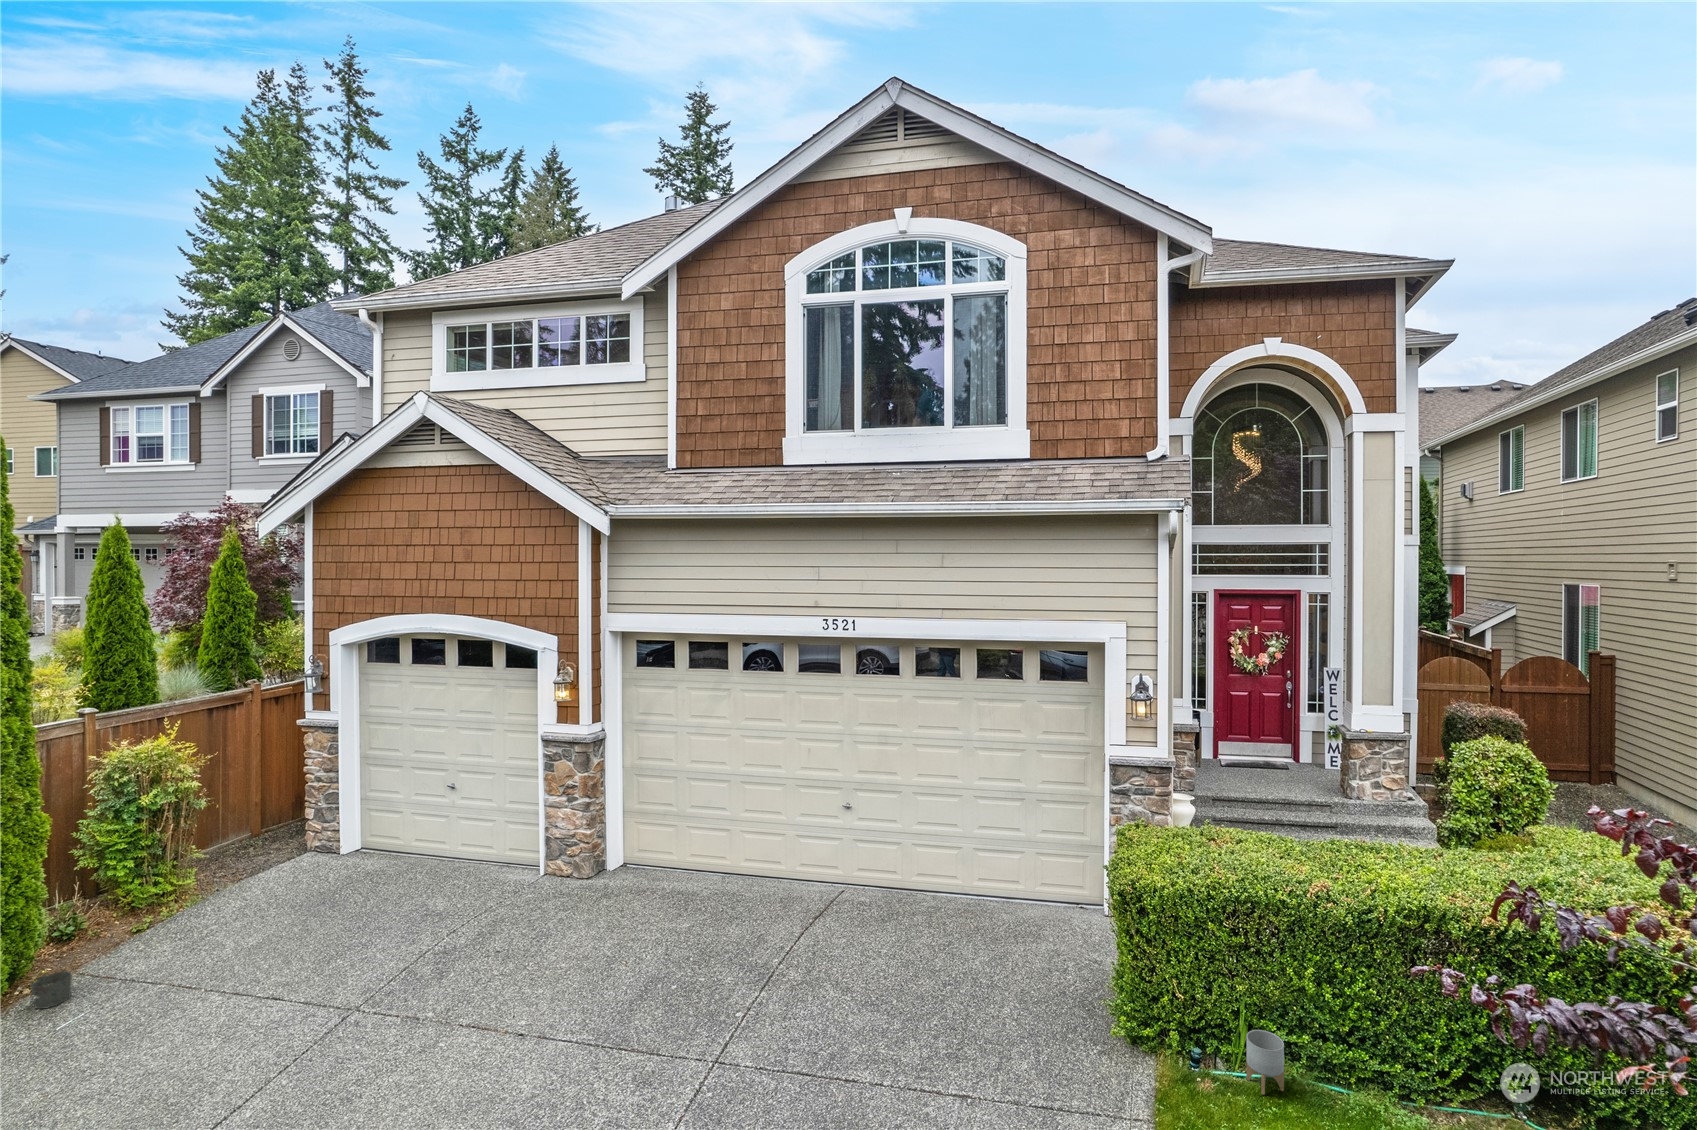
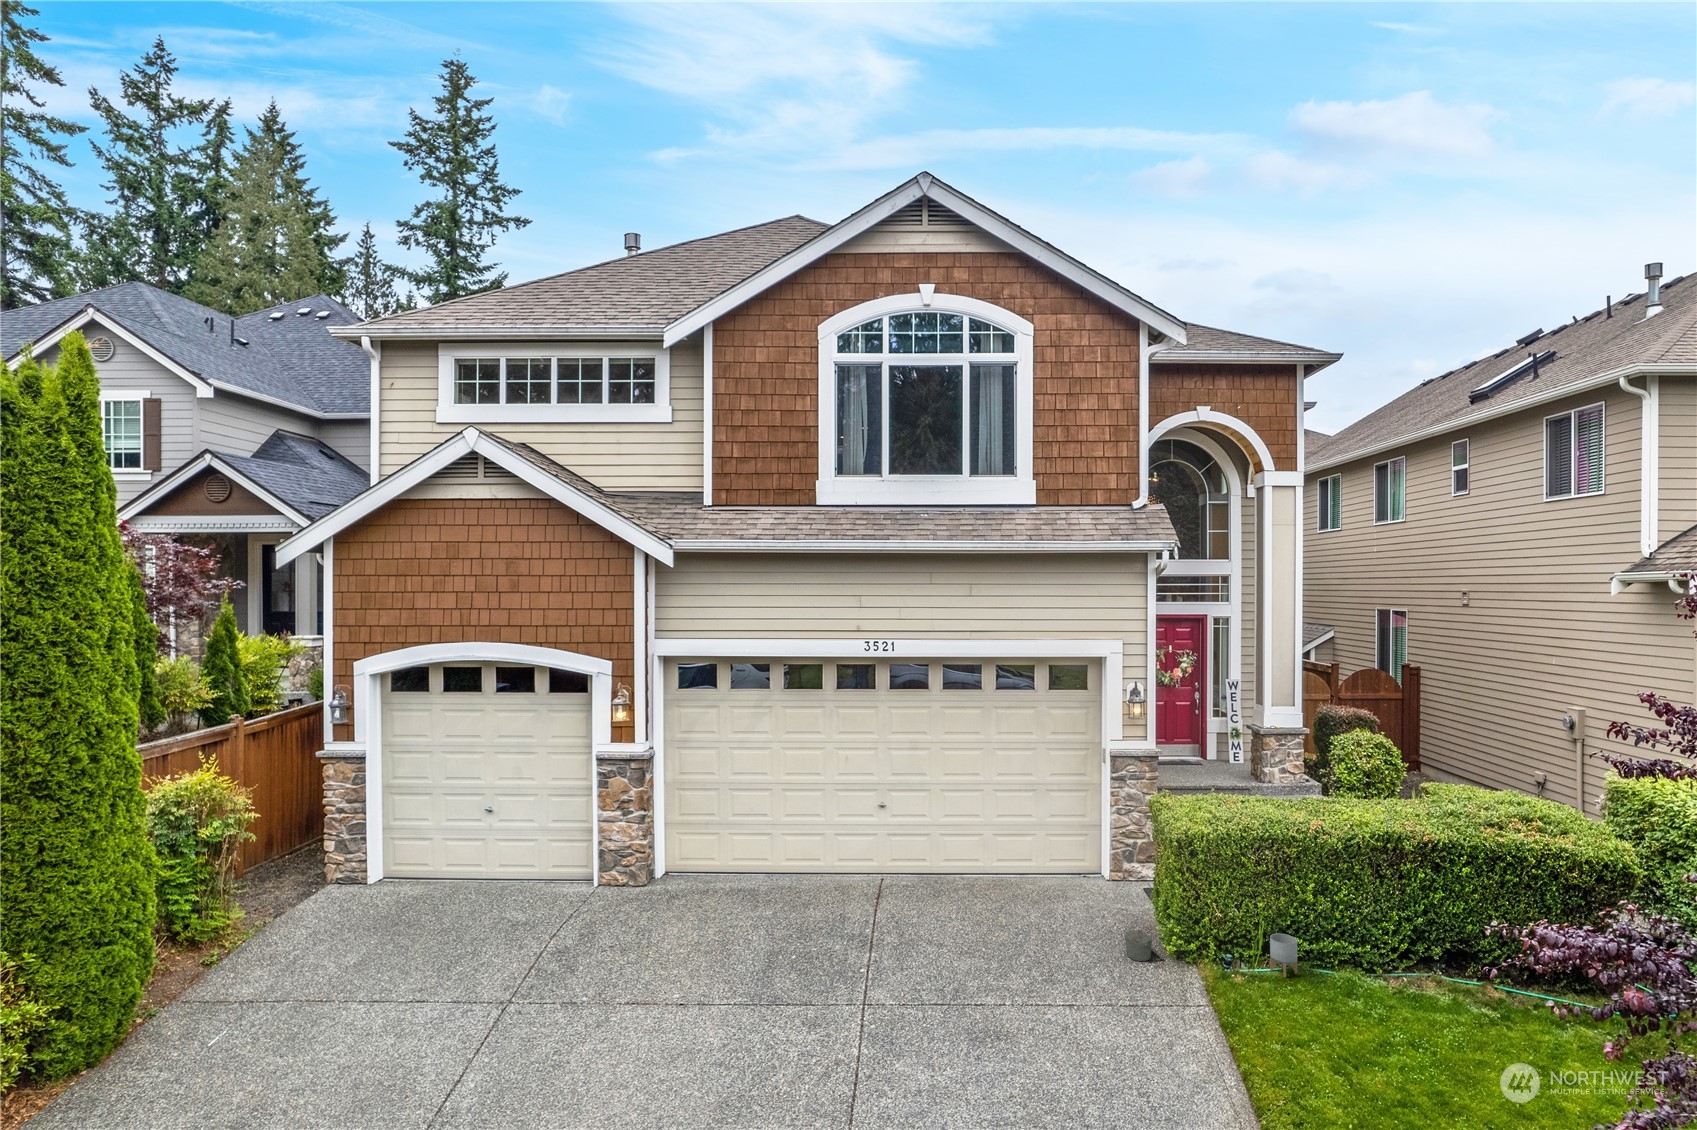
bucket: present [31,971,72,1009] -> present [1125,930,1164,961]

